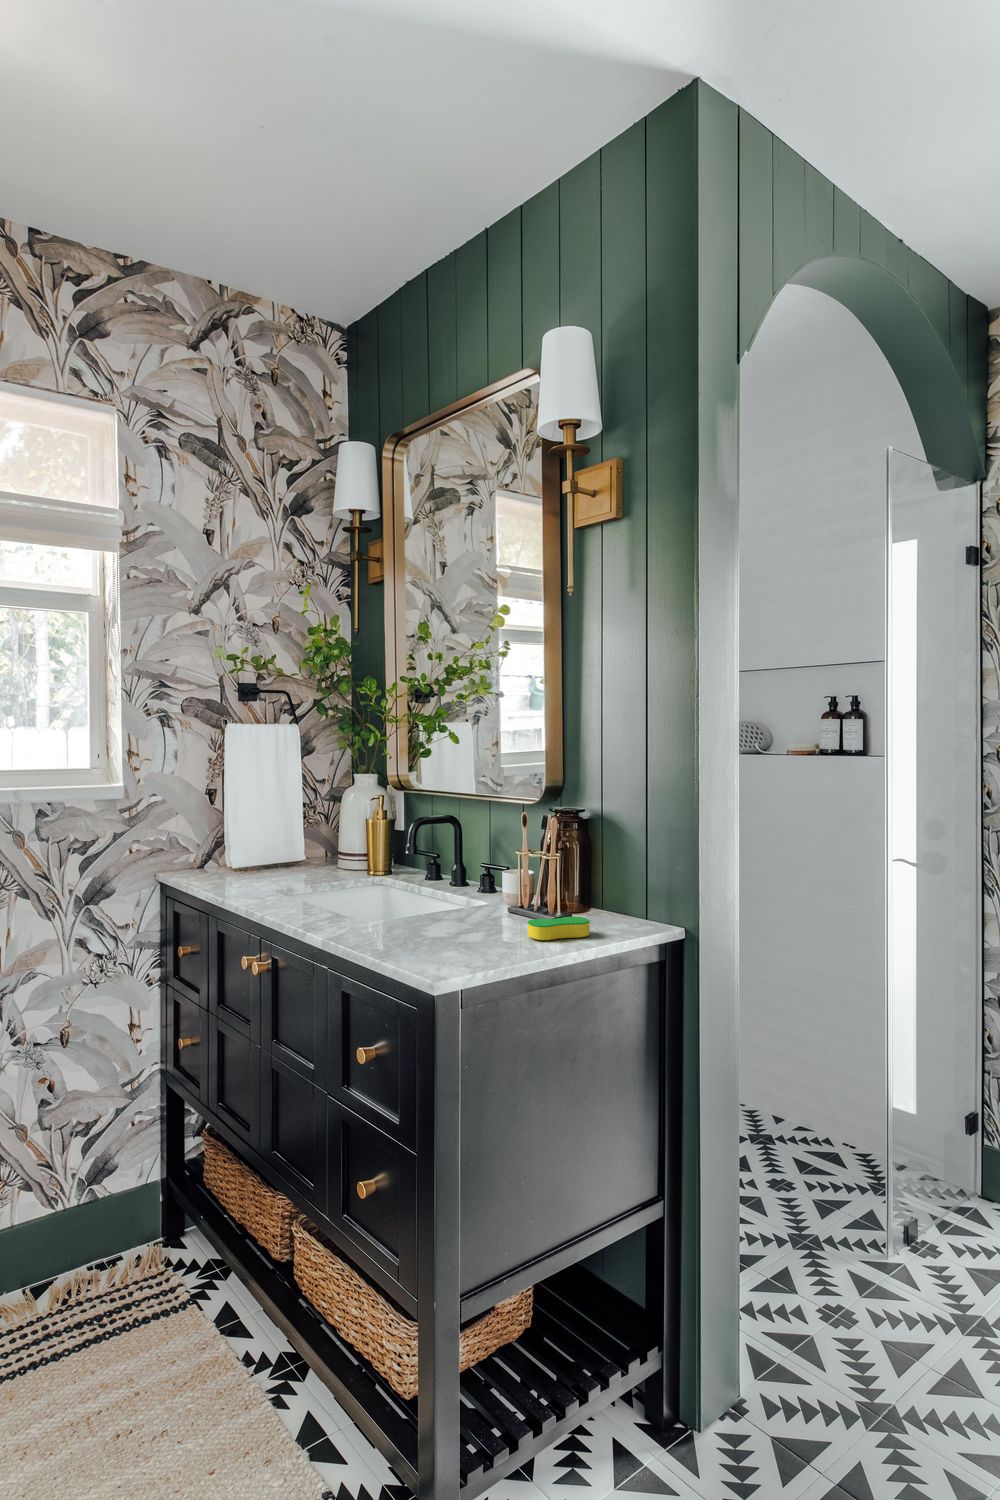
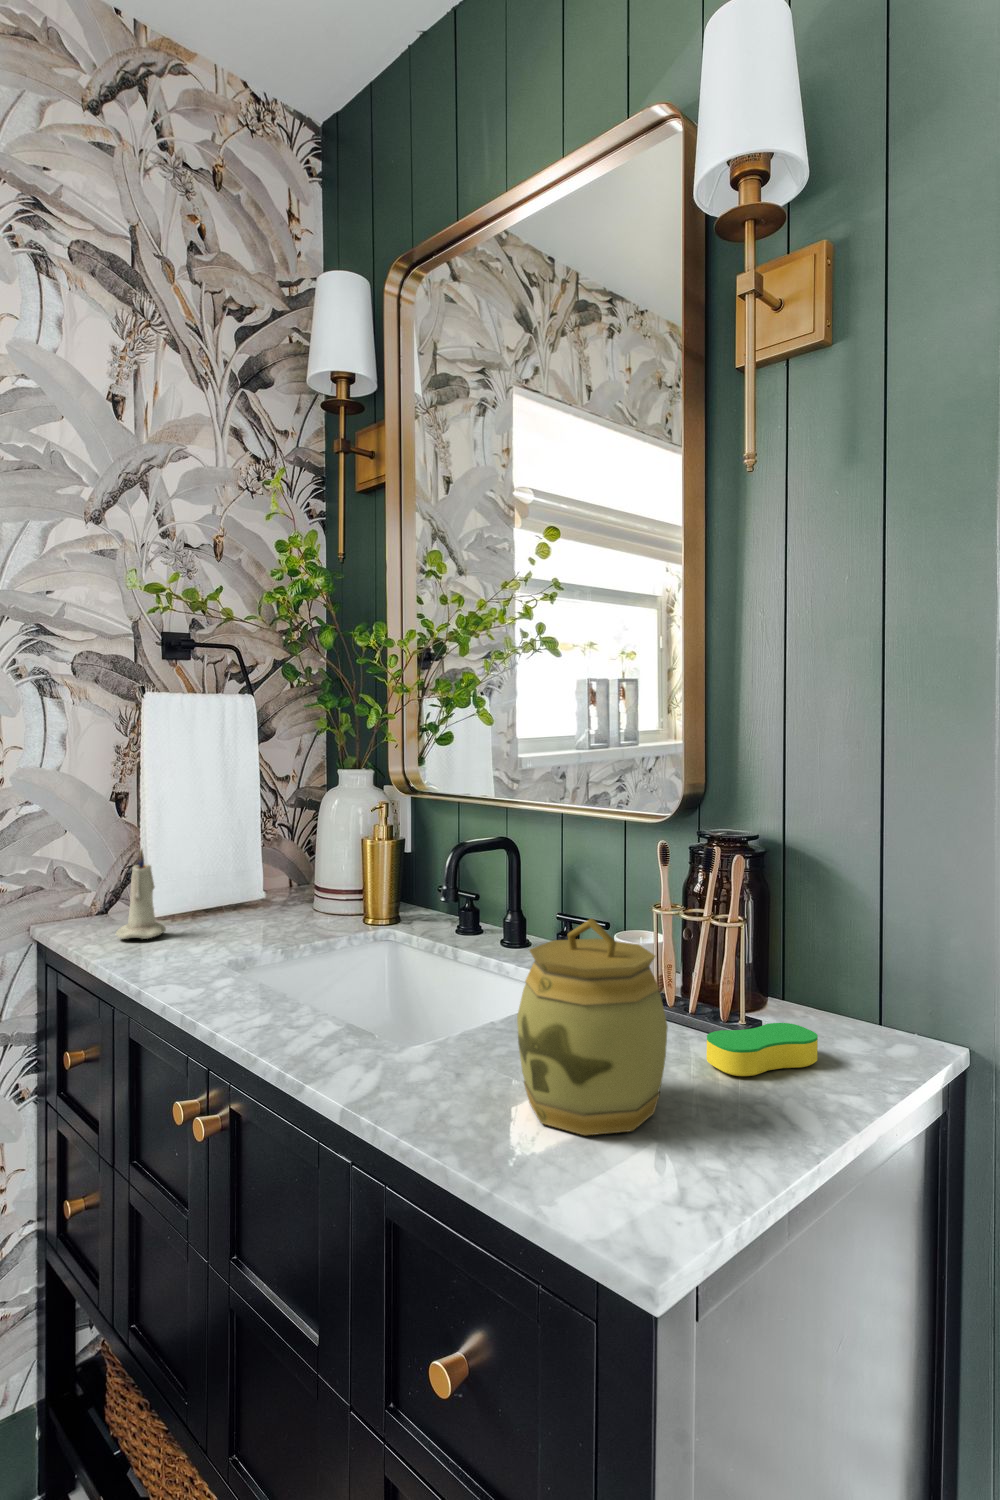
candle: none [209,824,241,881] -> present [116,849,166,939]
jar: none [416,852,489,958] -> present [517,918,668,1135]

